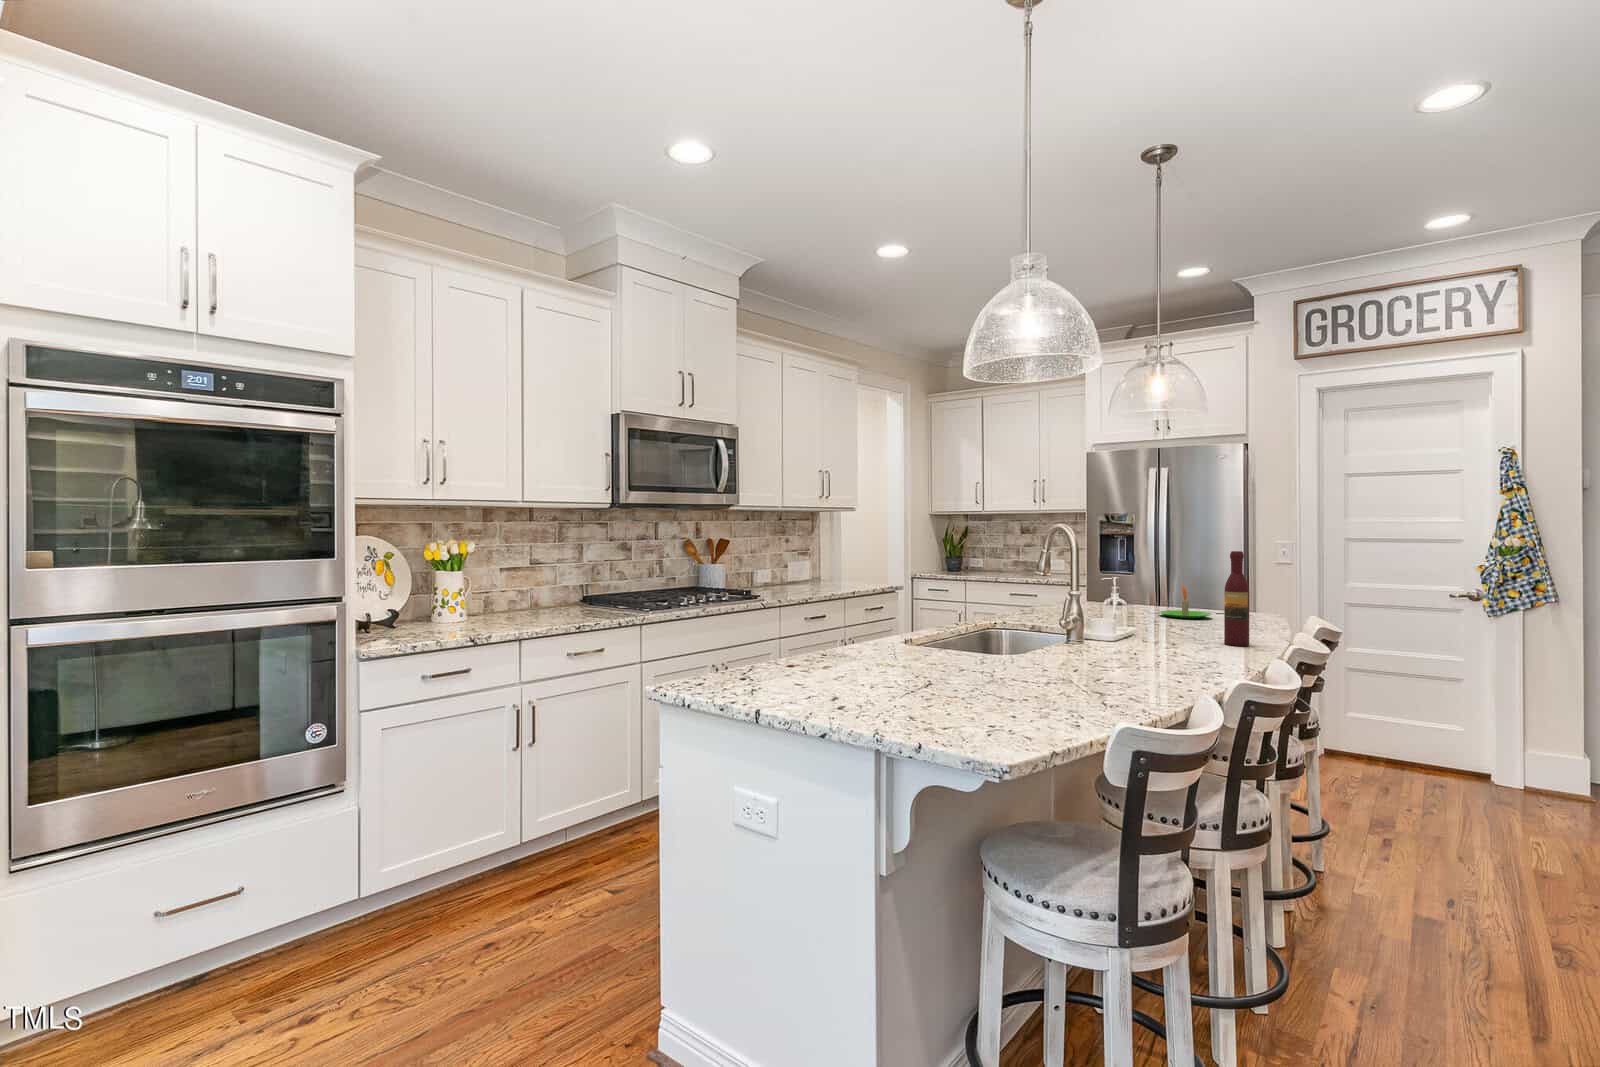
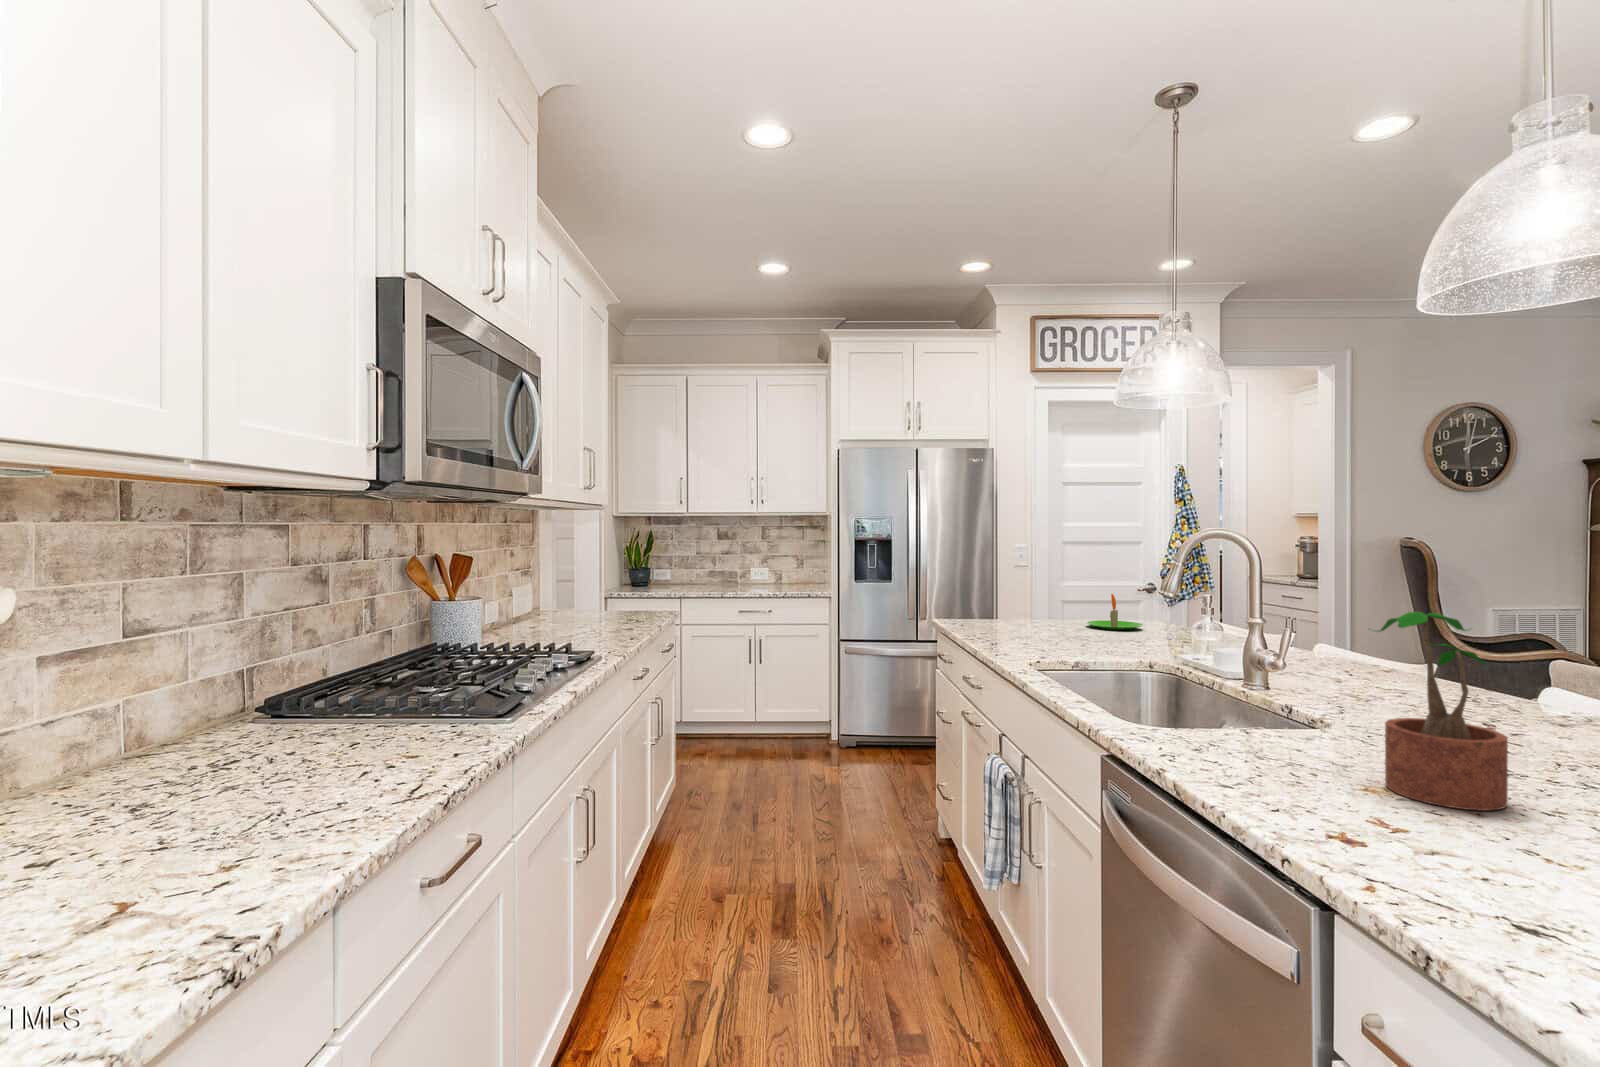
wine bottle: present [1224,551,1249,646] -> none [1314,556,1343,661]
potted plant: none [833,570,886,668] -> present [1378,612,1508,811]

